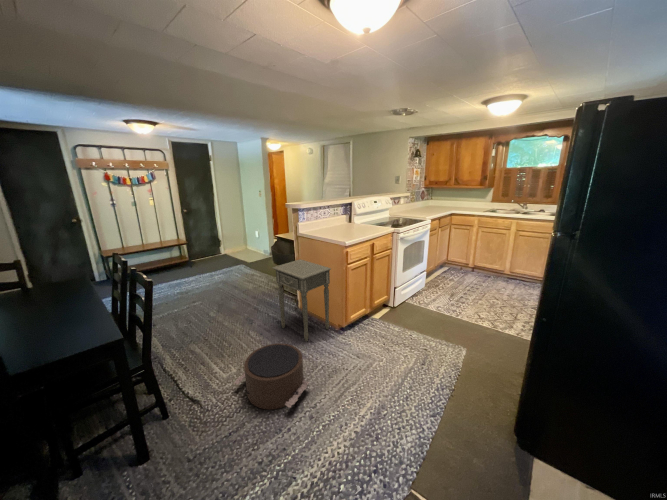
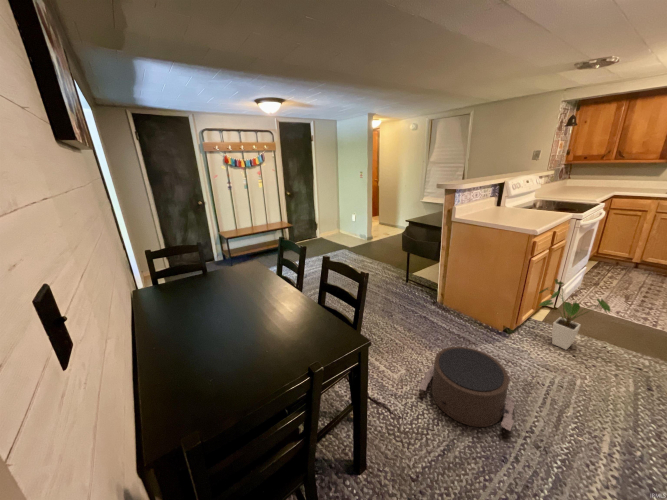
side table: present [272,259,331,342] -> none [429,248,504,343]
house plant: none [359,282,403,340] -> present [539,279,610,349]

